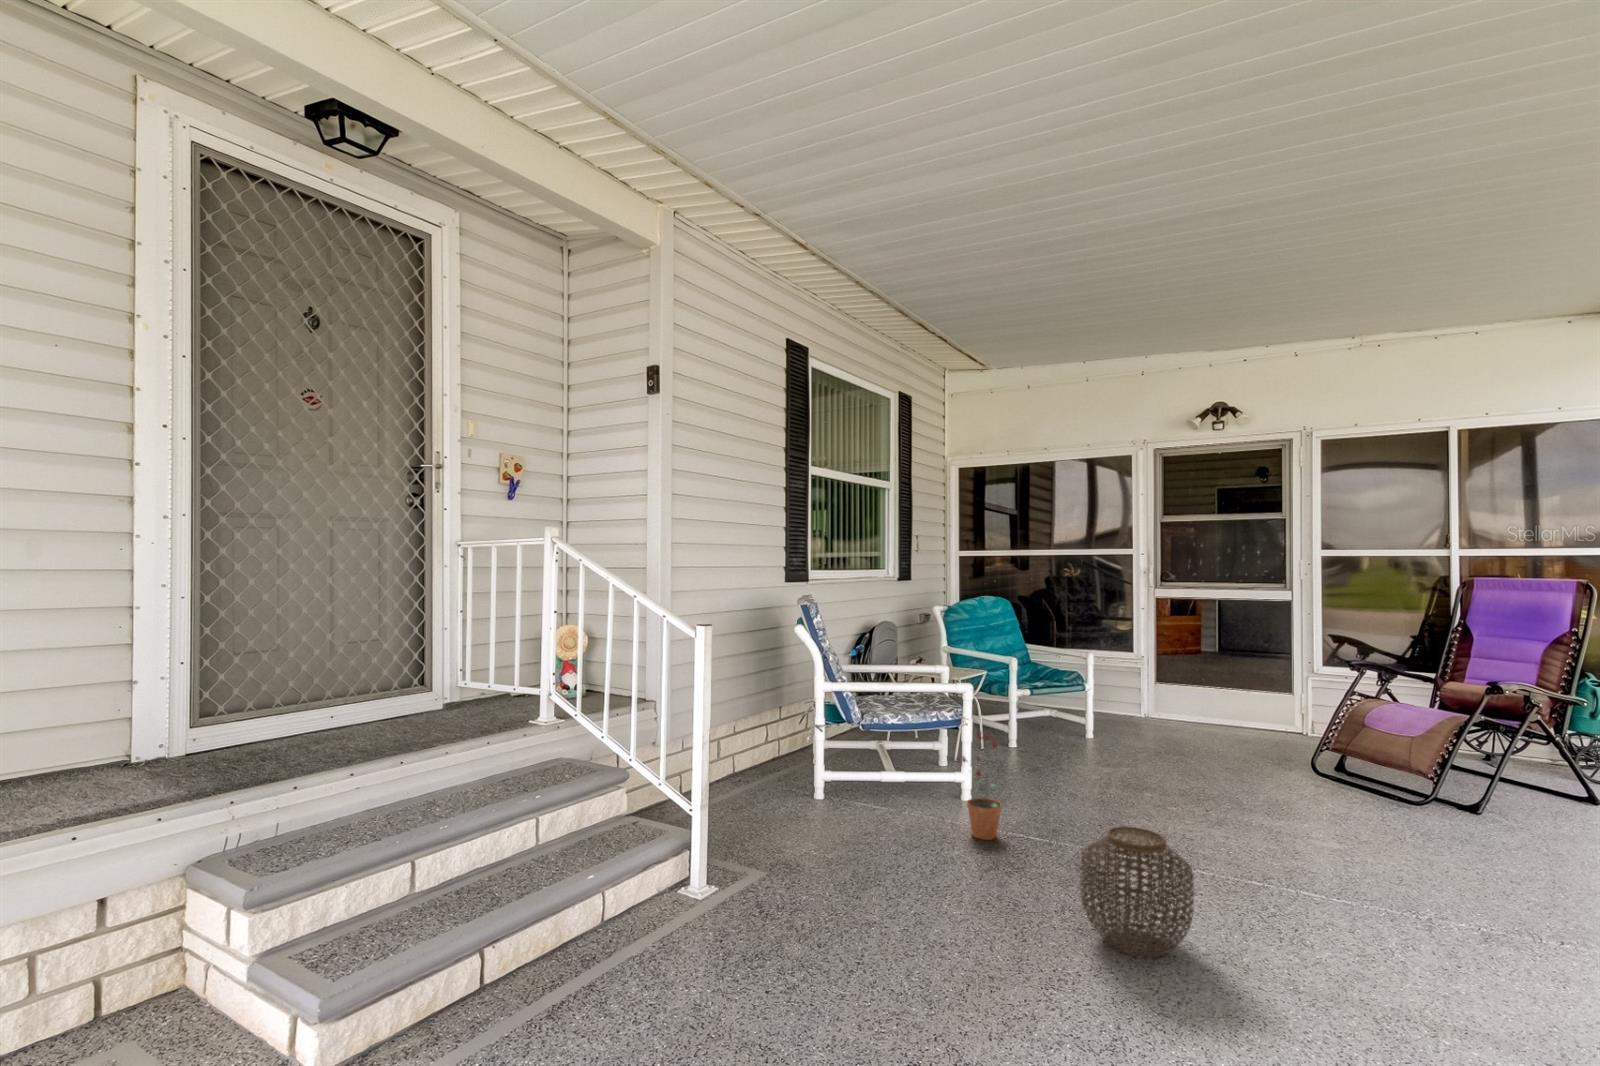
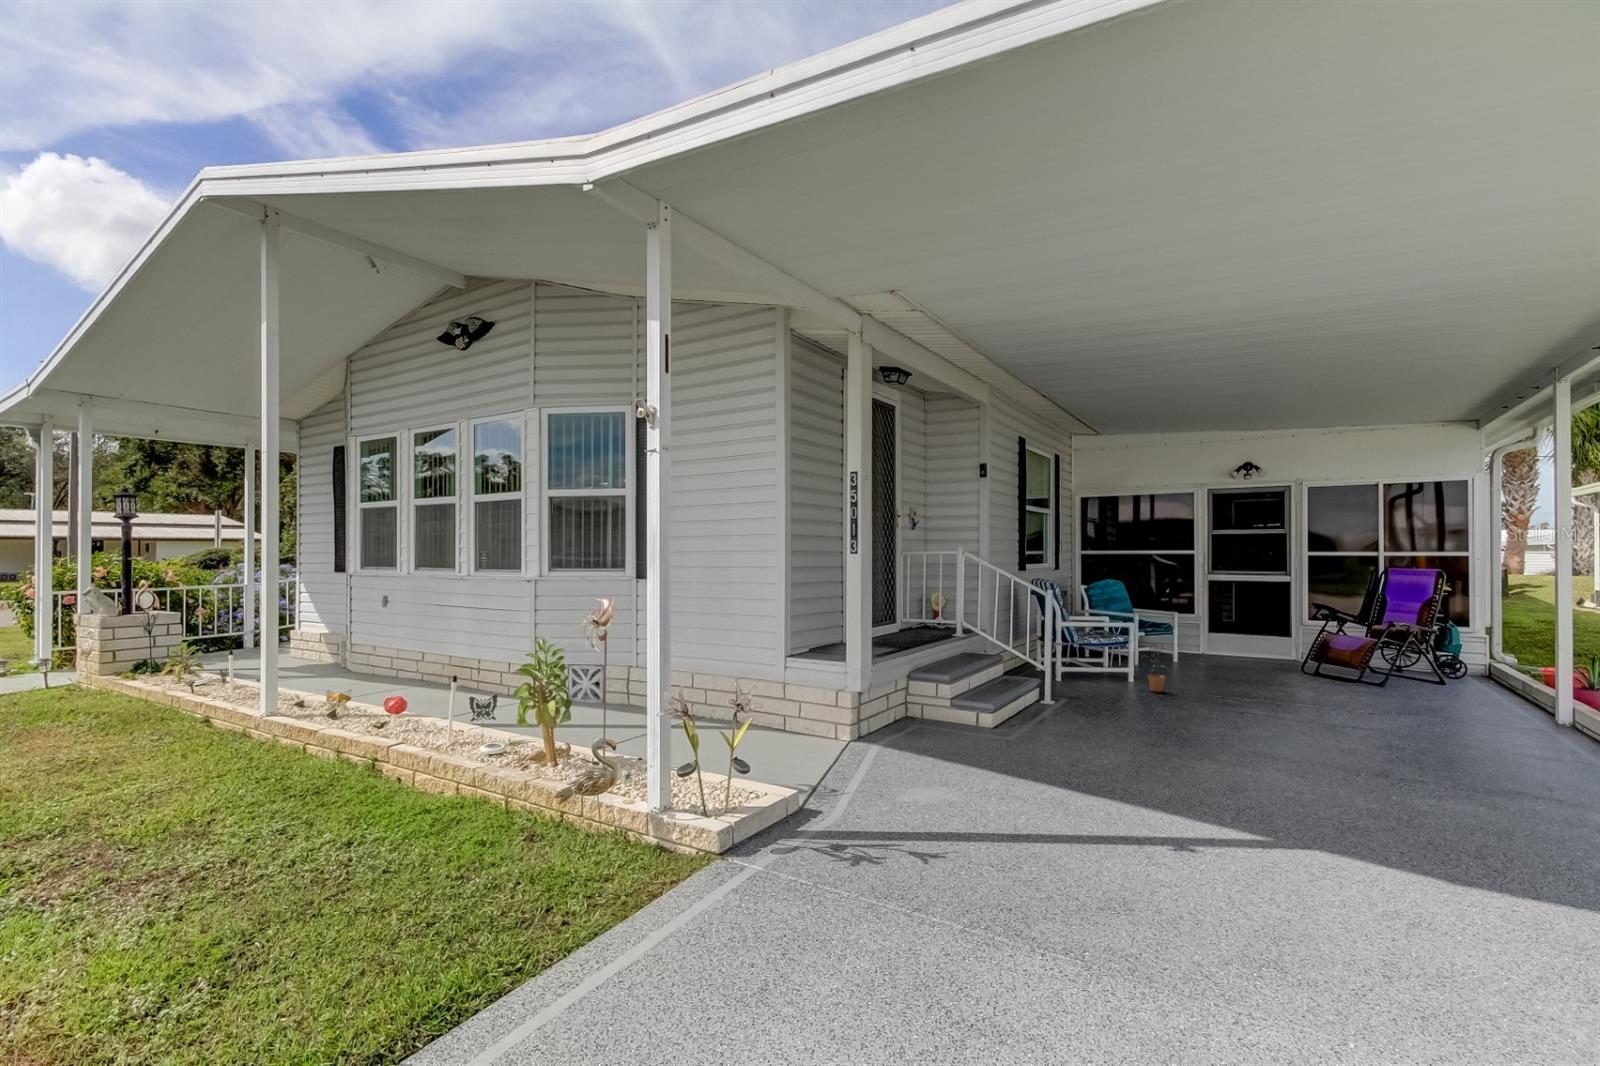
woven basket: present [1081,826,1194,958] -> none [1220,668,1266,714]

